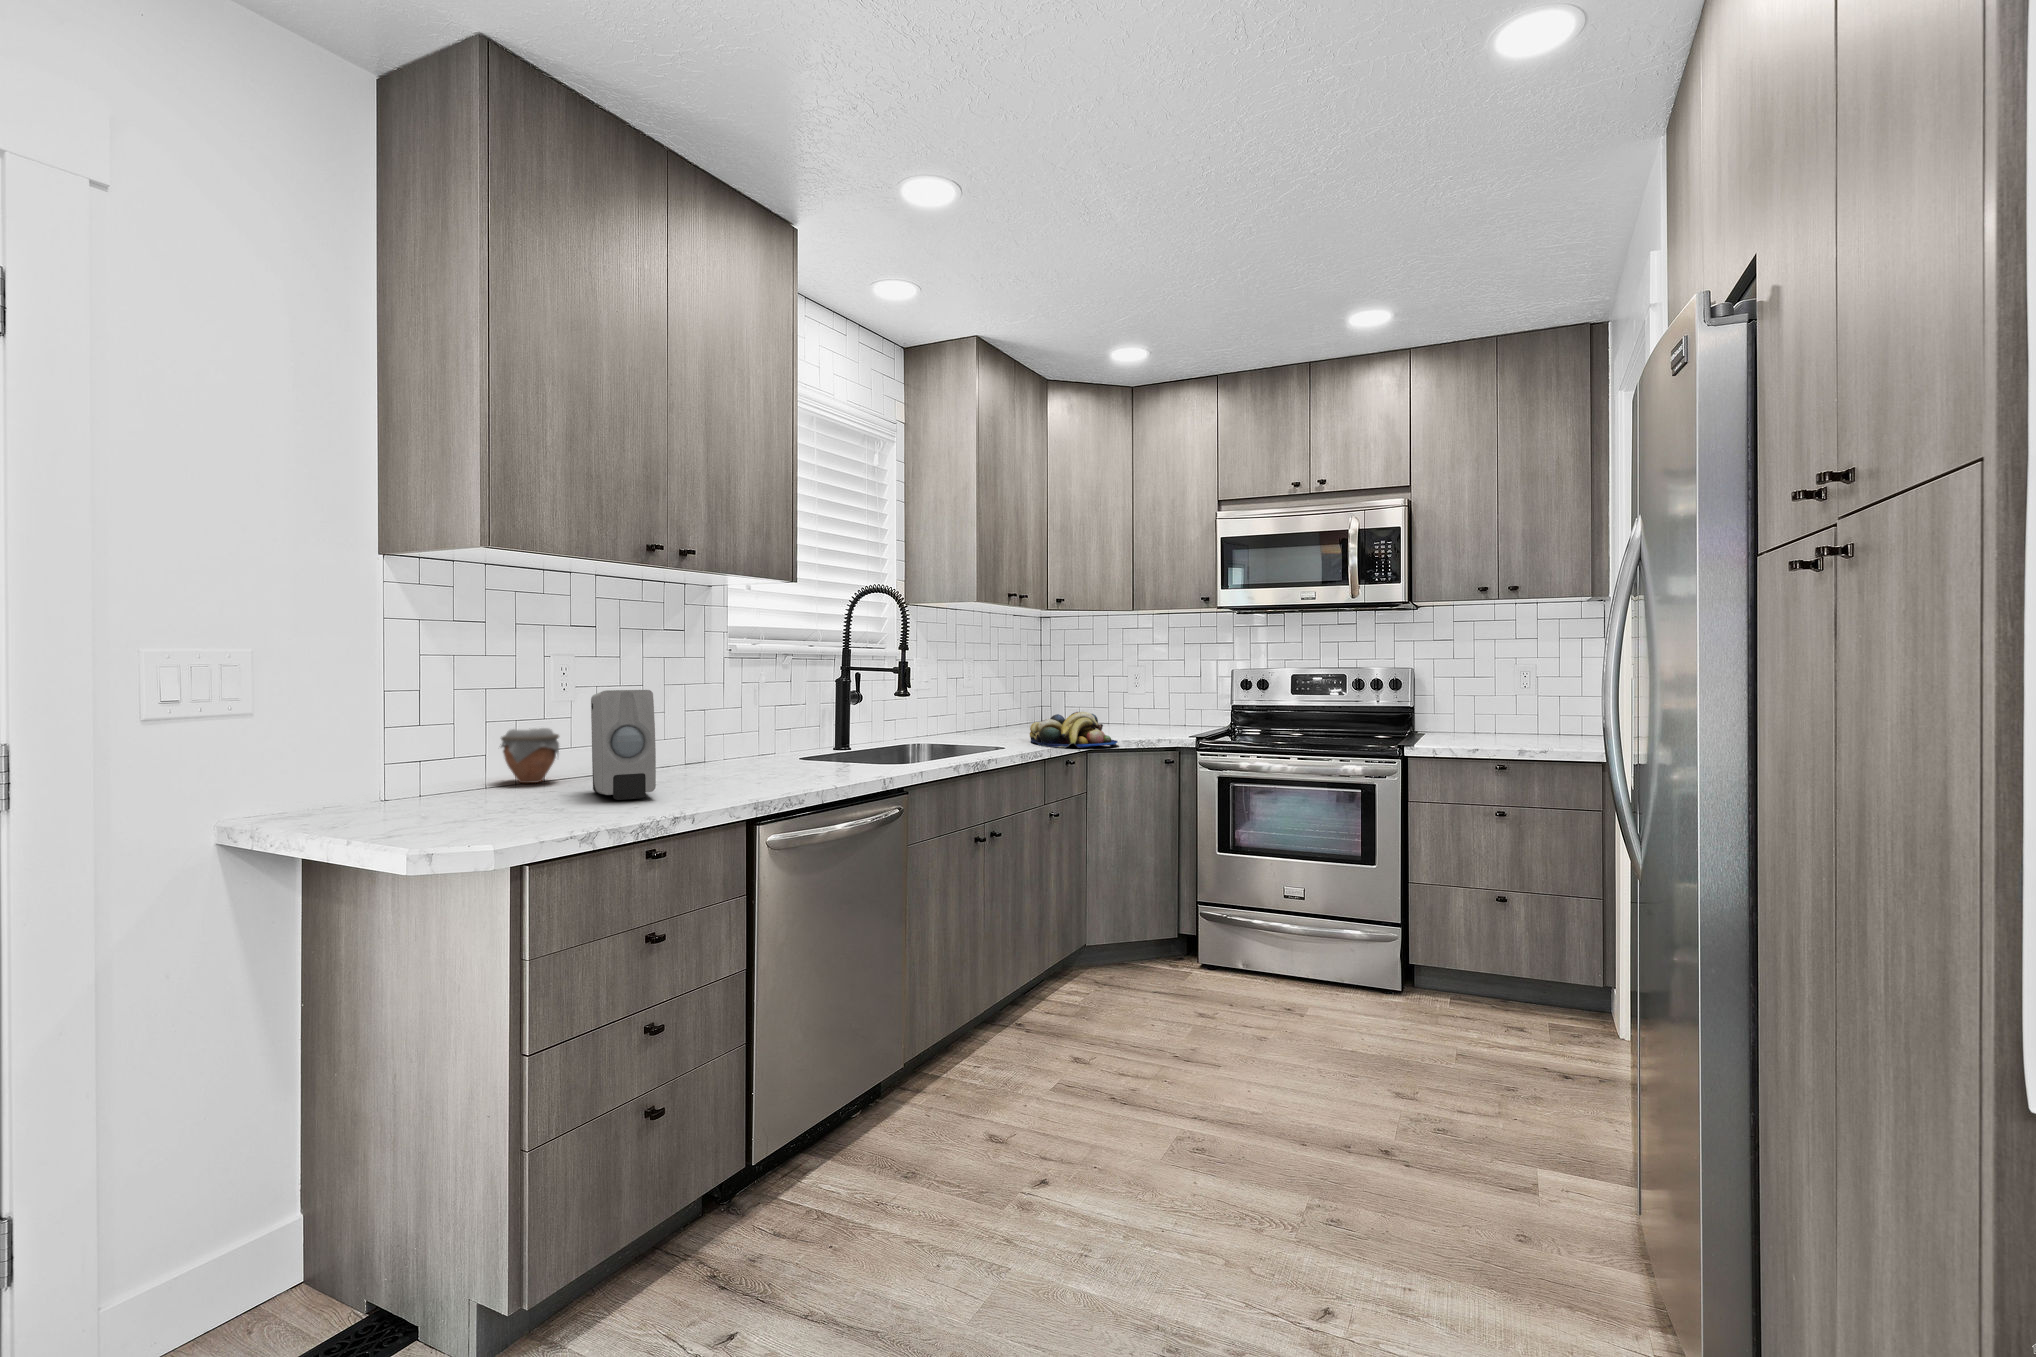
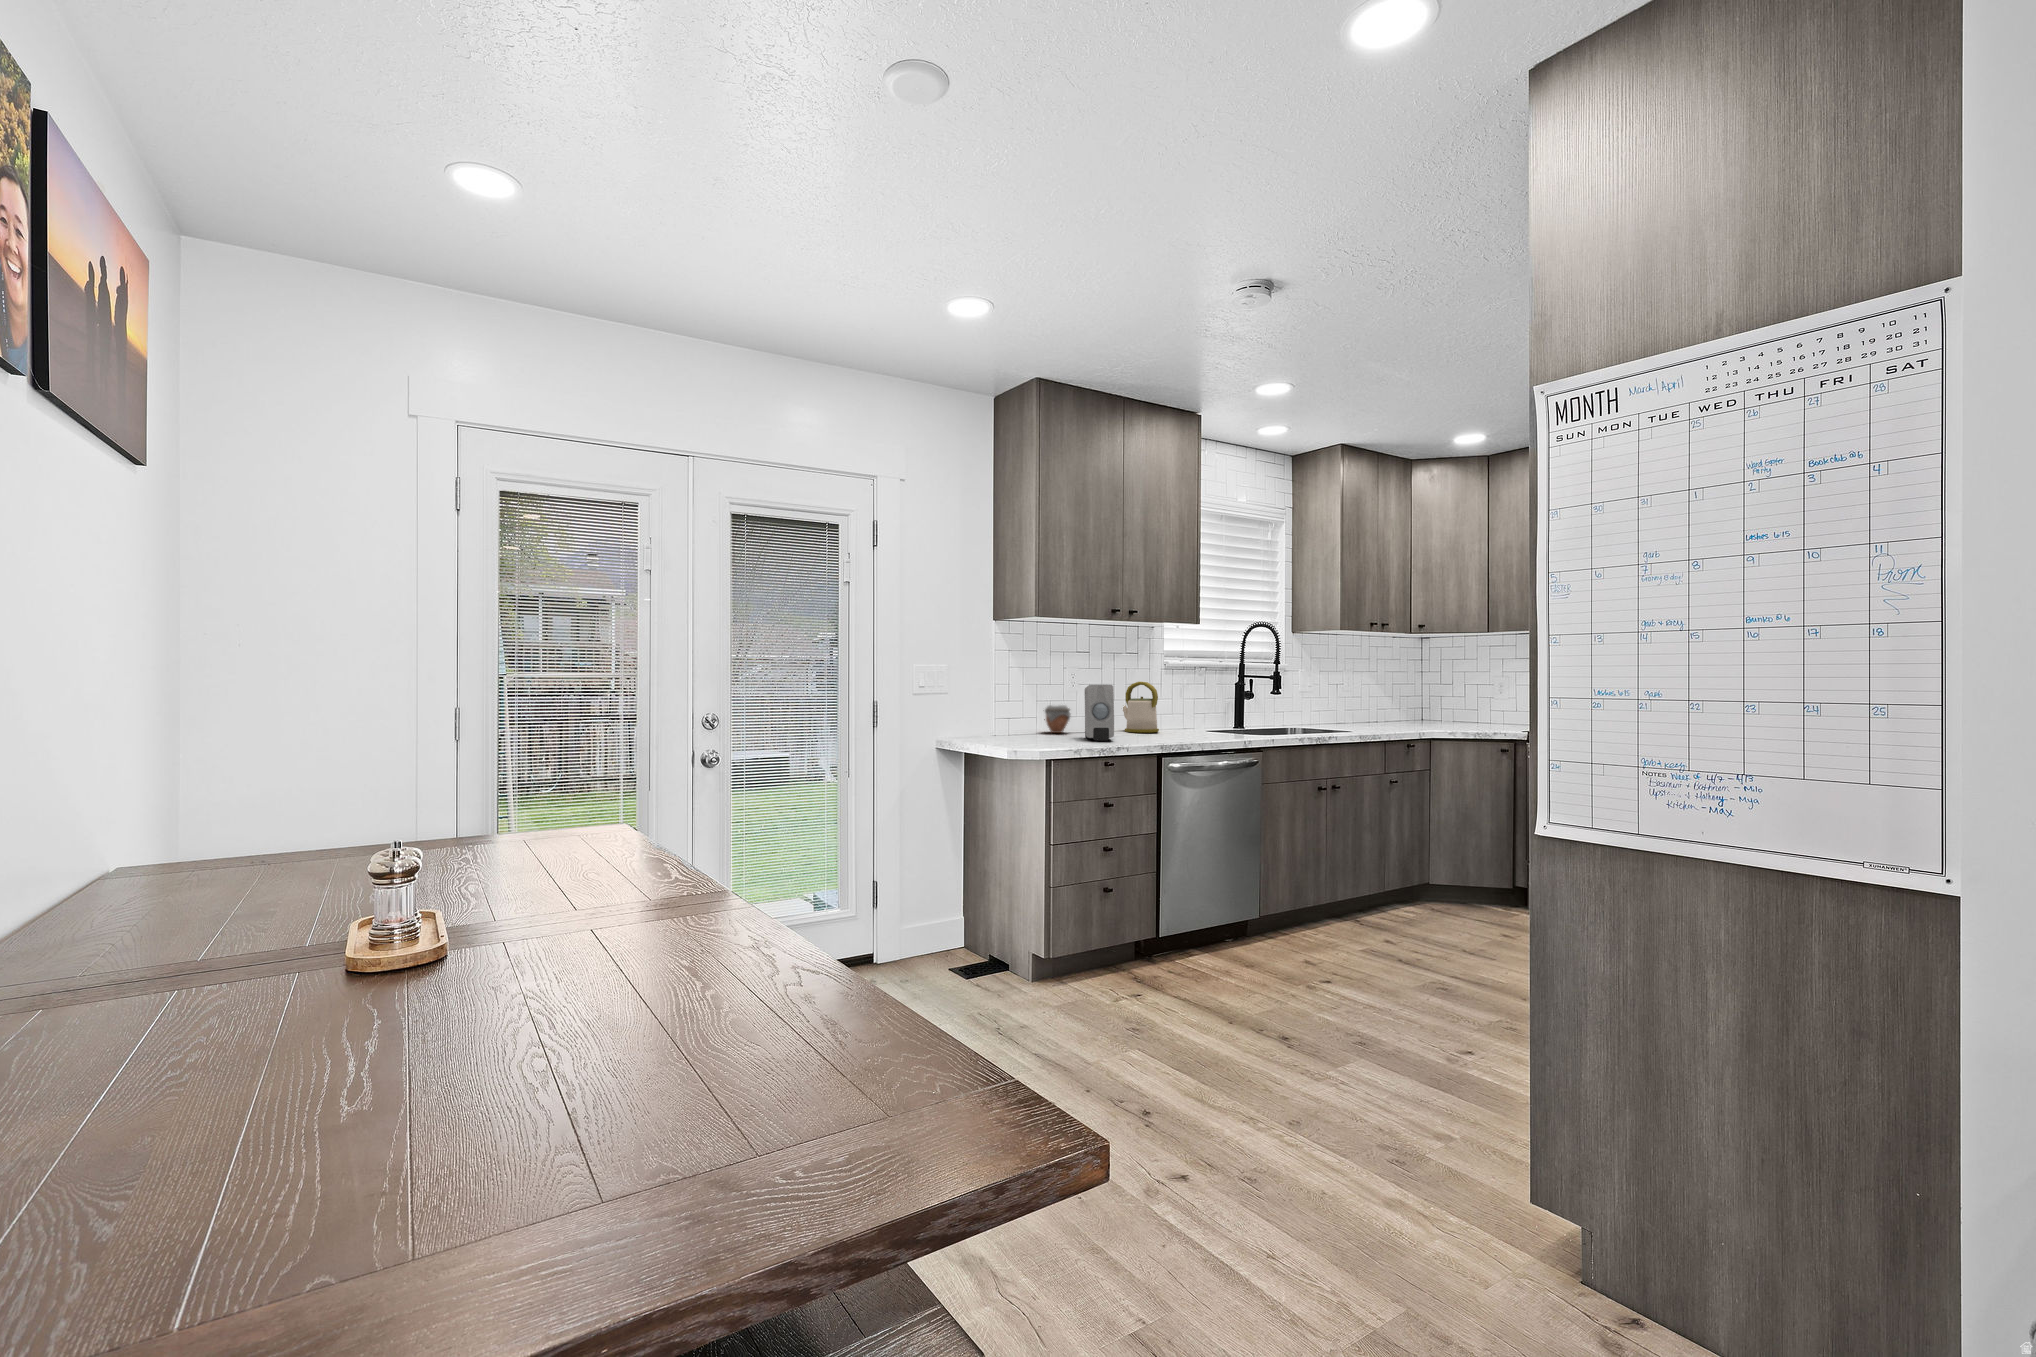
kettle: none [655,680,725,770] -> present [1123,682,1159,732]
fruit bowl: present [1030,712,1117,748] -> none [1382,709,1452,734]

